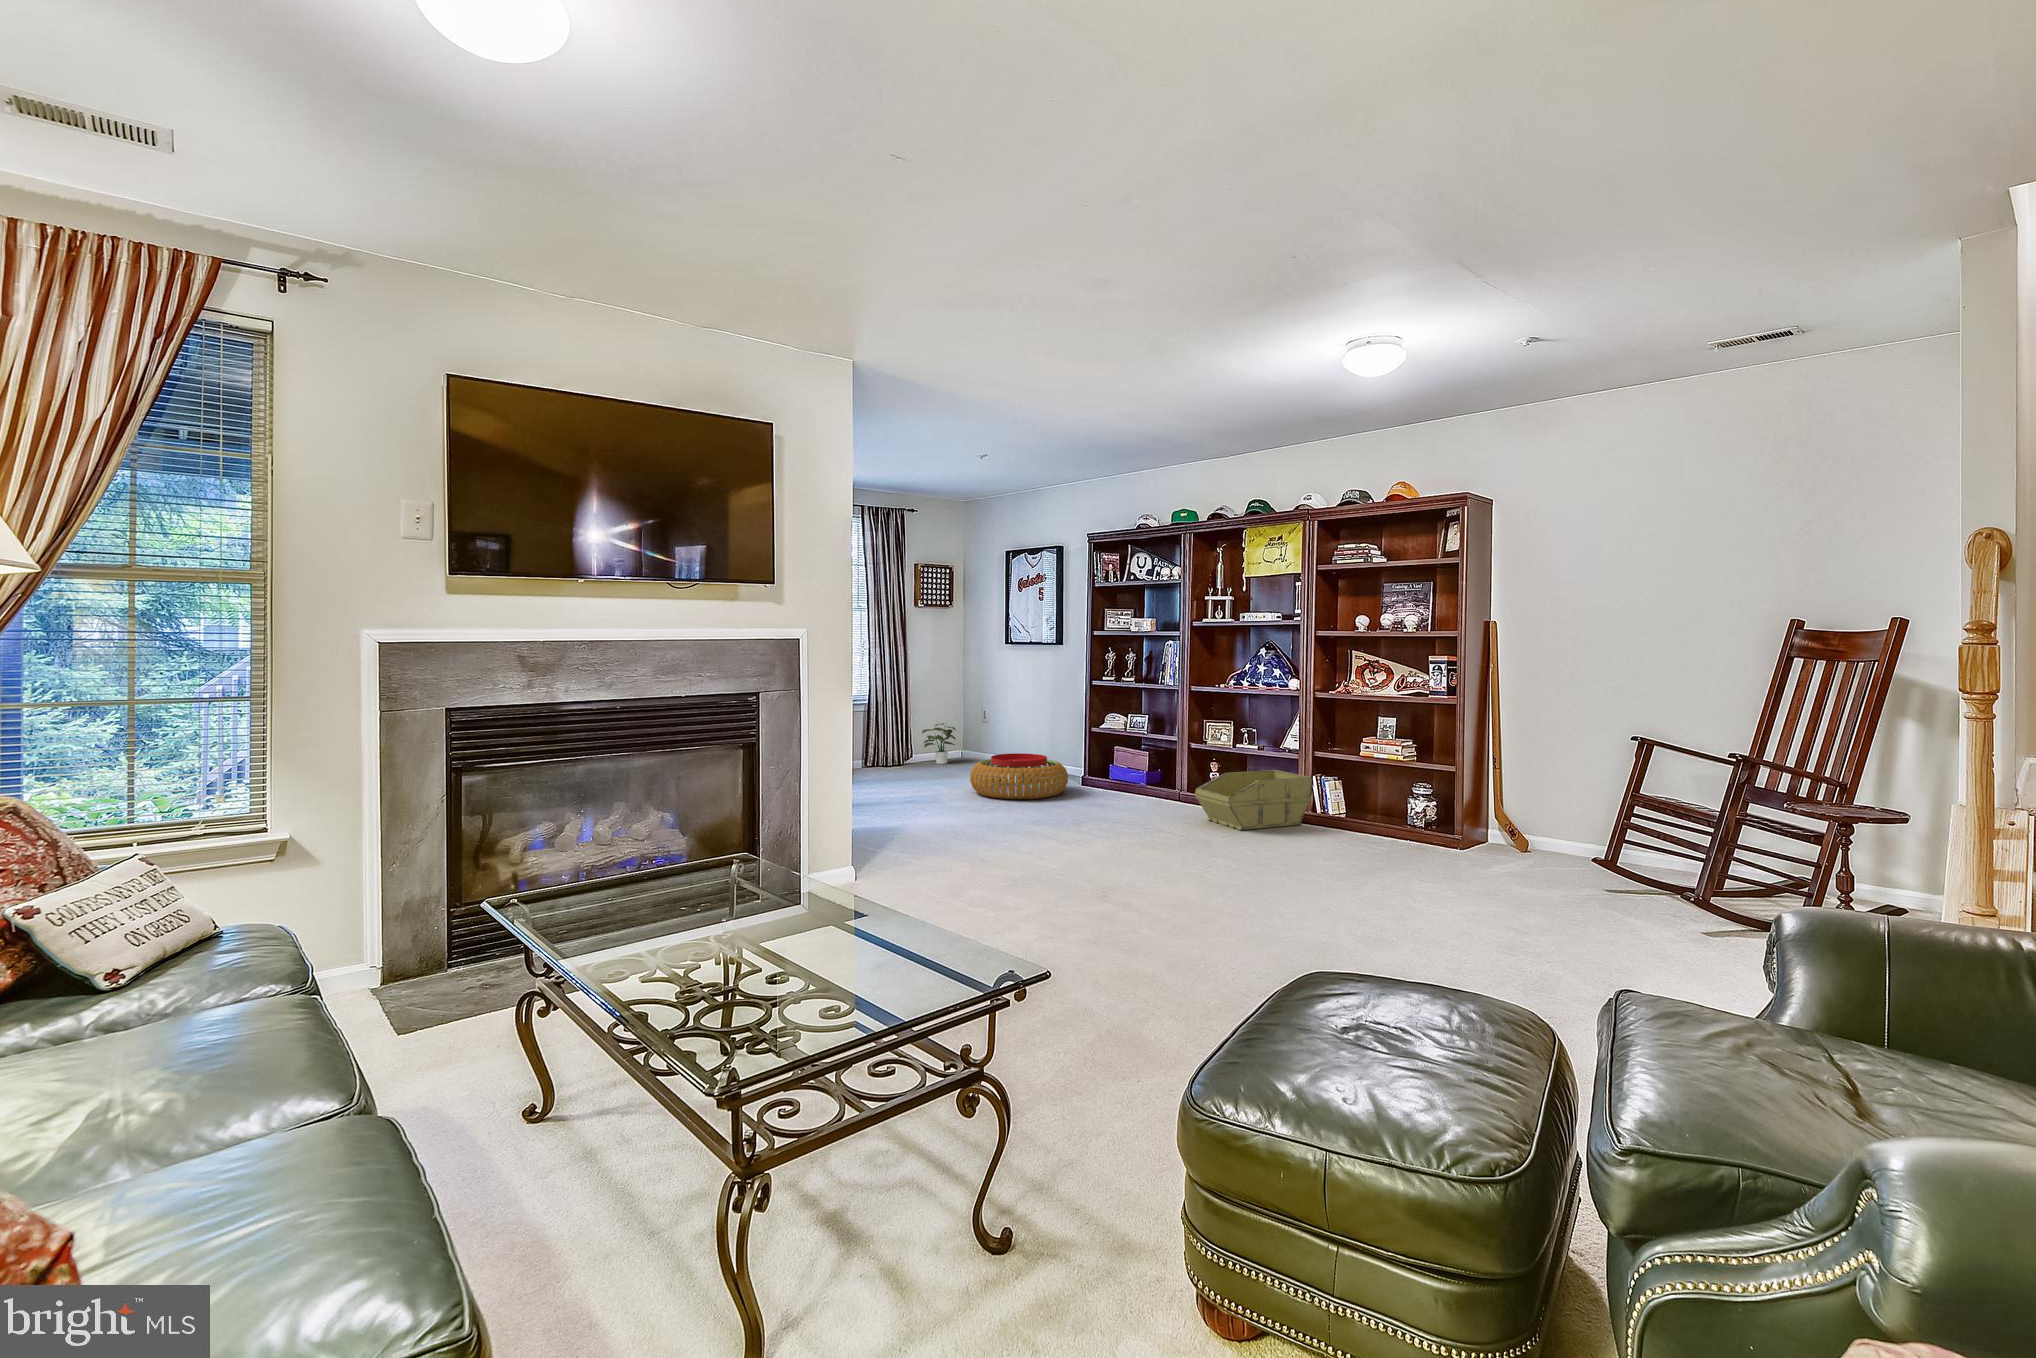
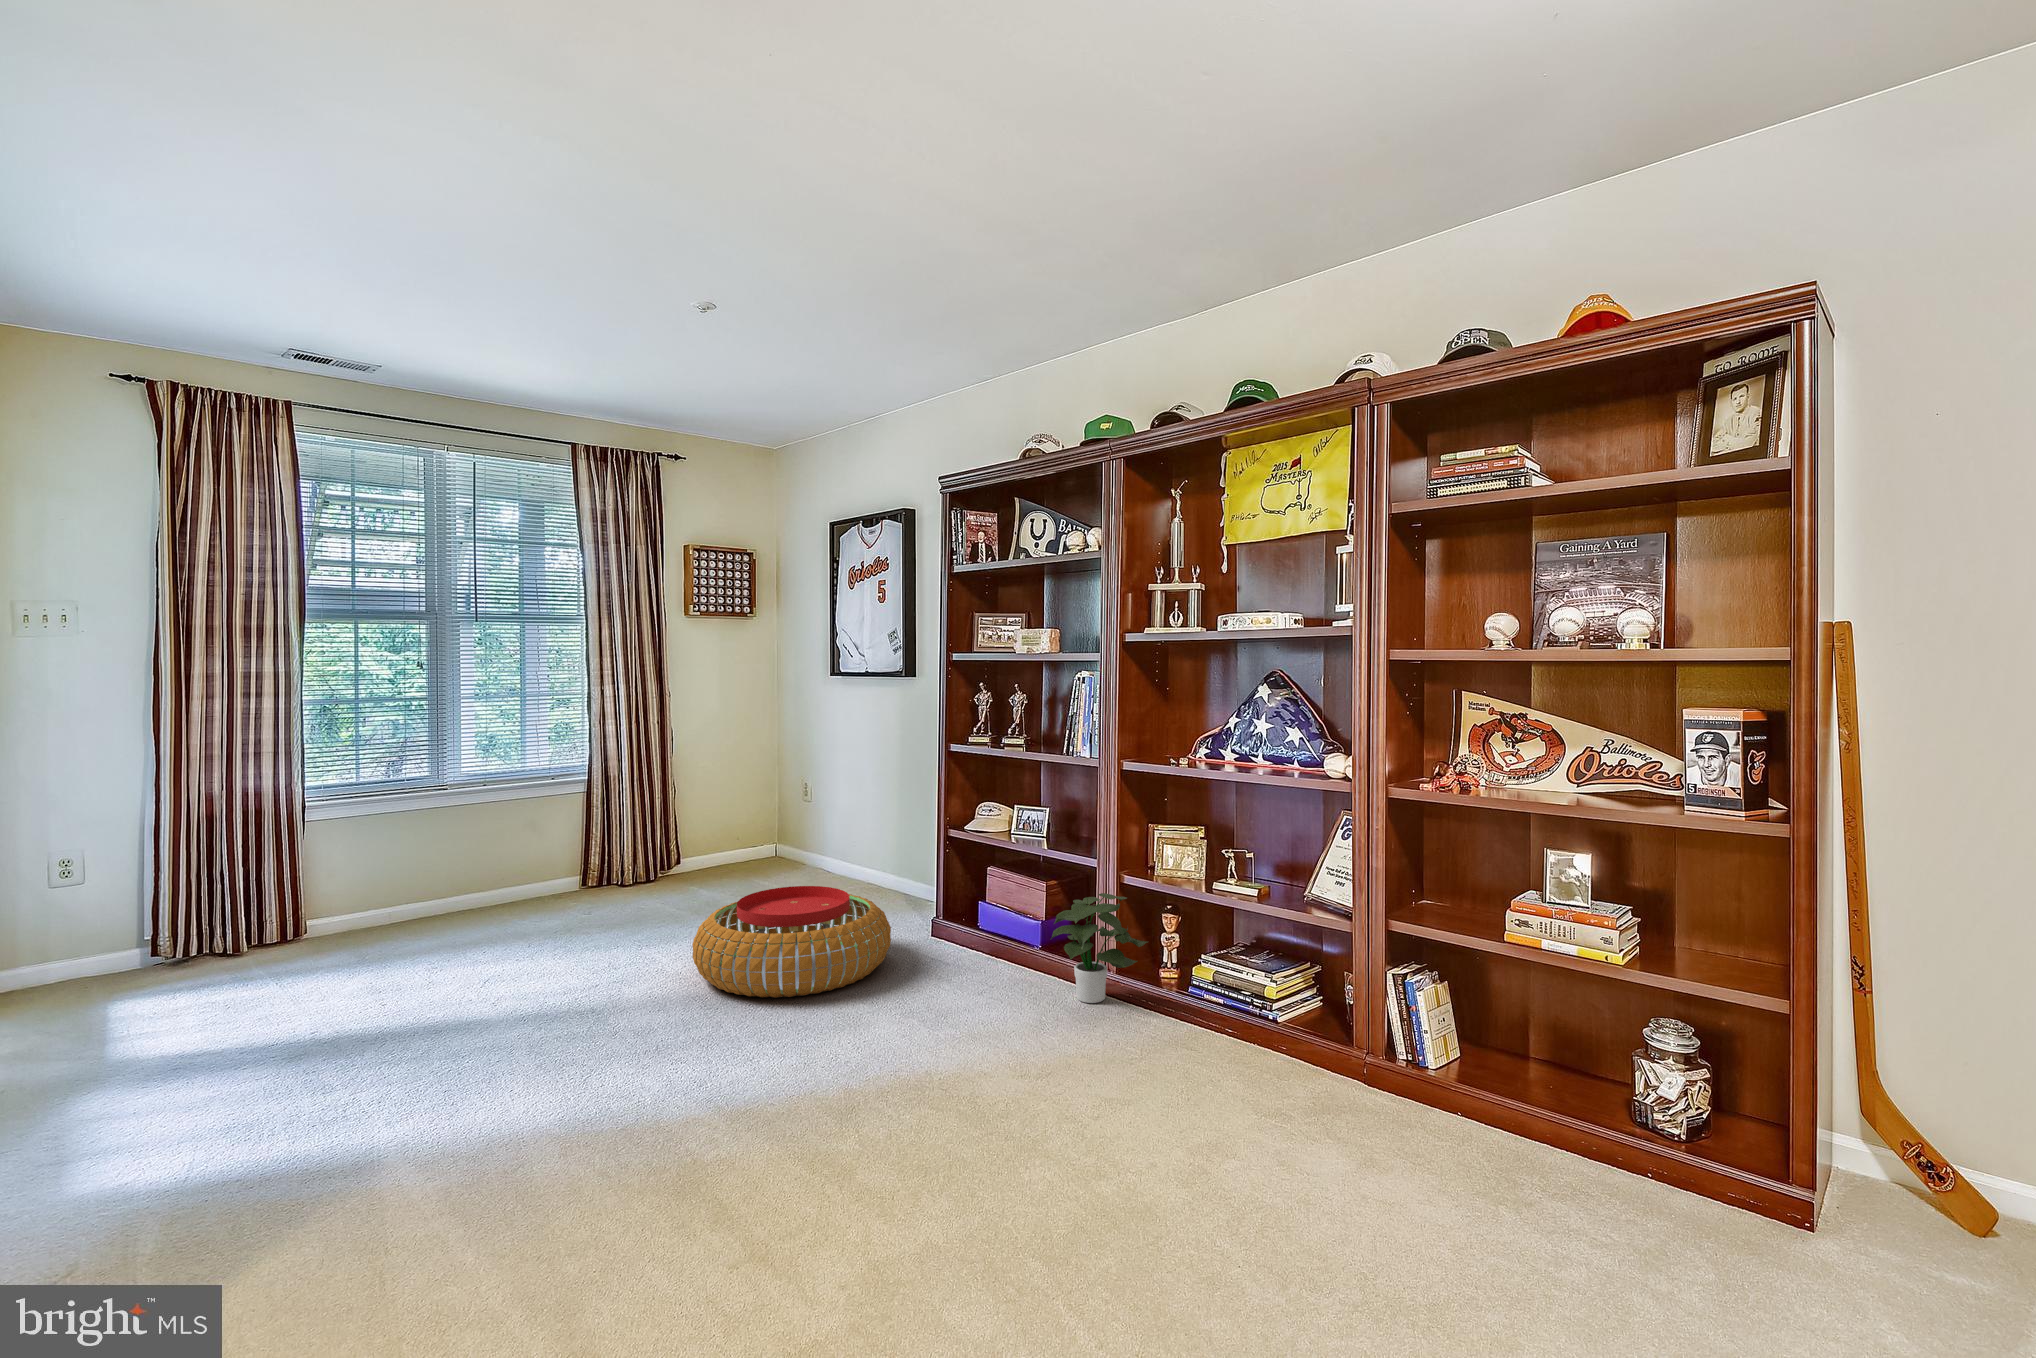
potted plant: present [922,723,956,764] -> present [1051,893,1148,1003]
storage bin: present [1195,770,1312,830] -> none [1120,955,1392,1149]

